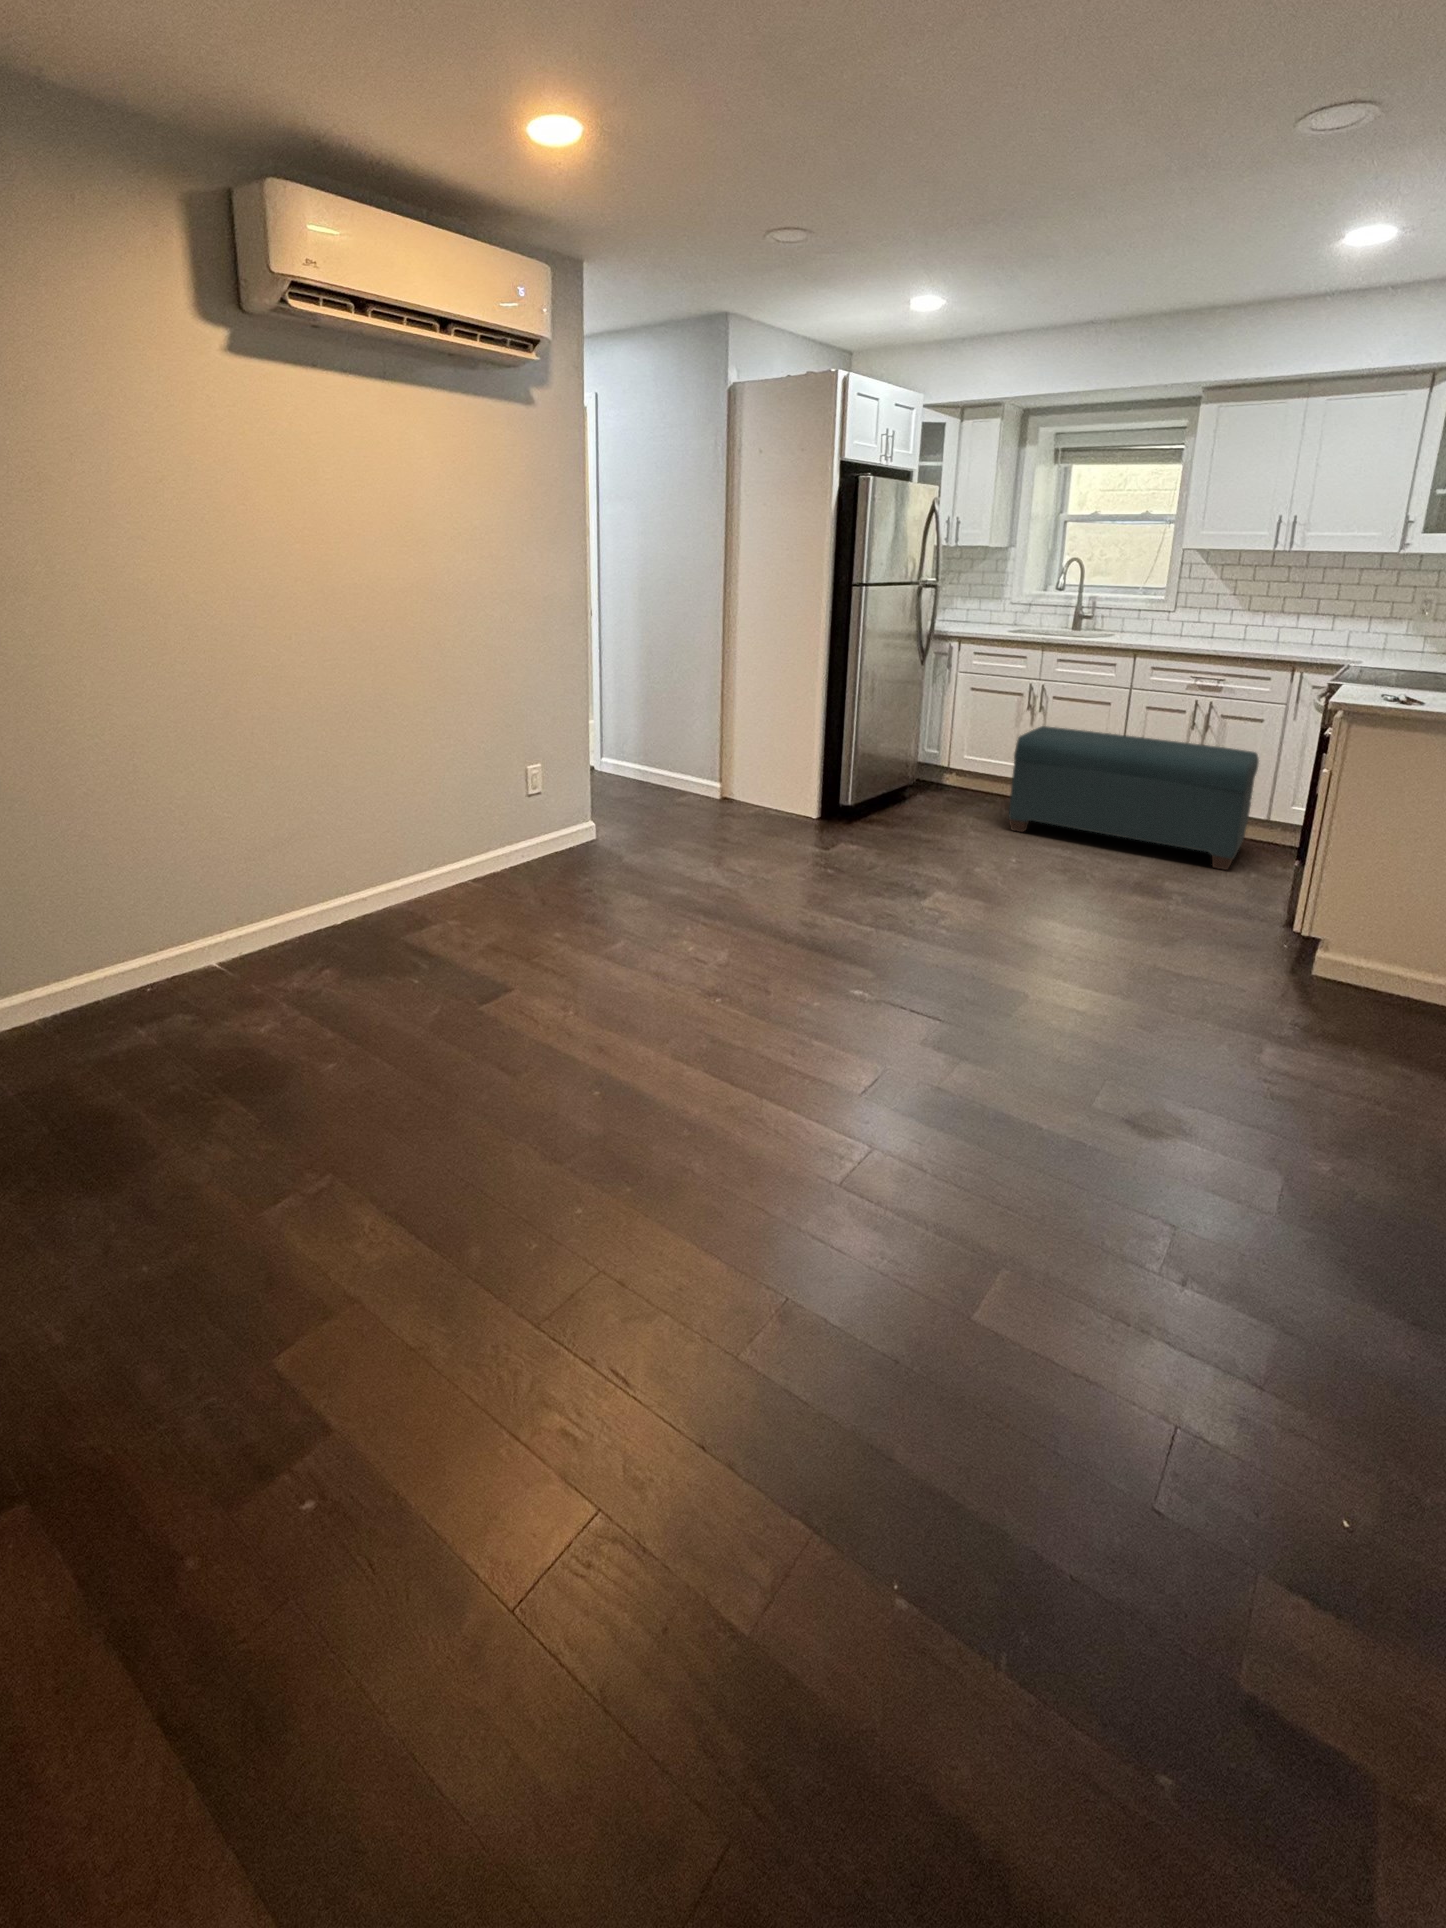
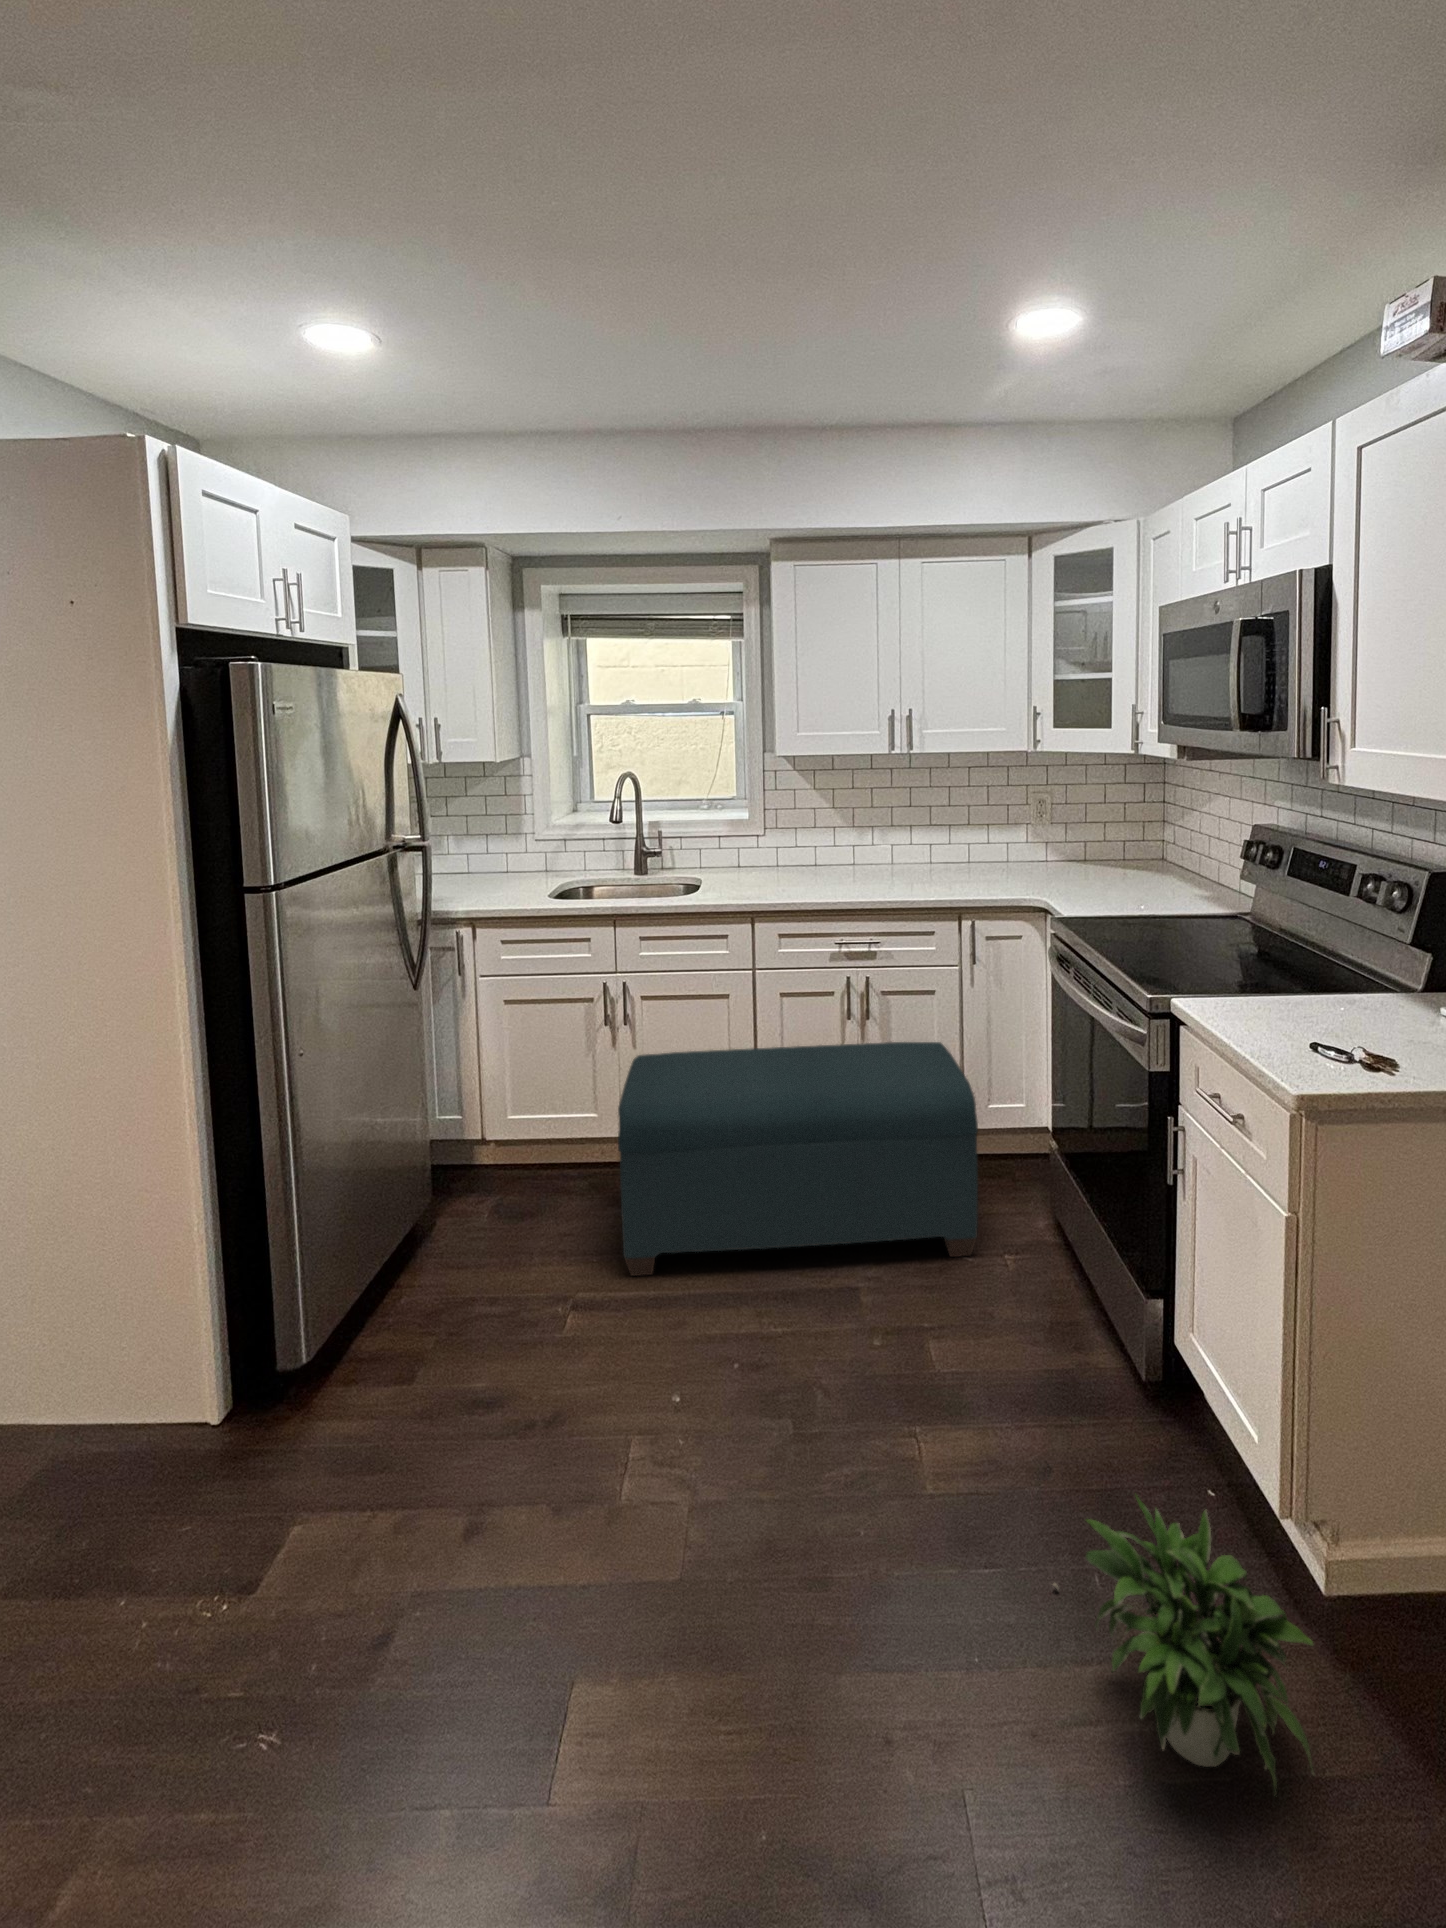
potted plant: none [1155,874,1254,973] -> present [1053,1493,1314,1796]

